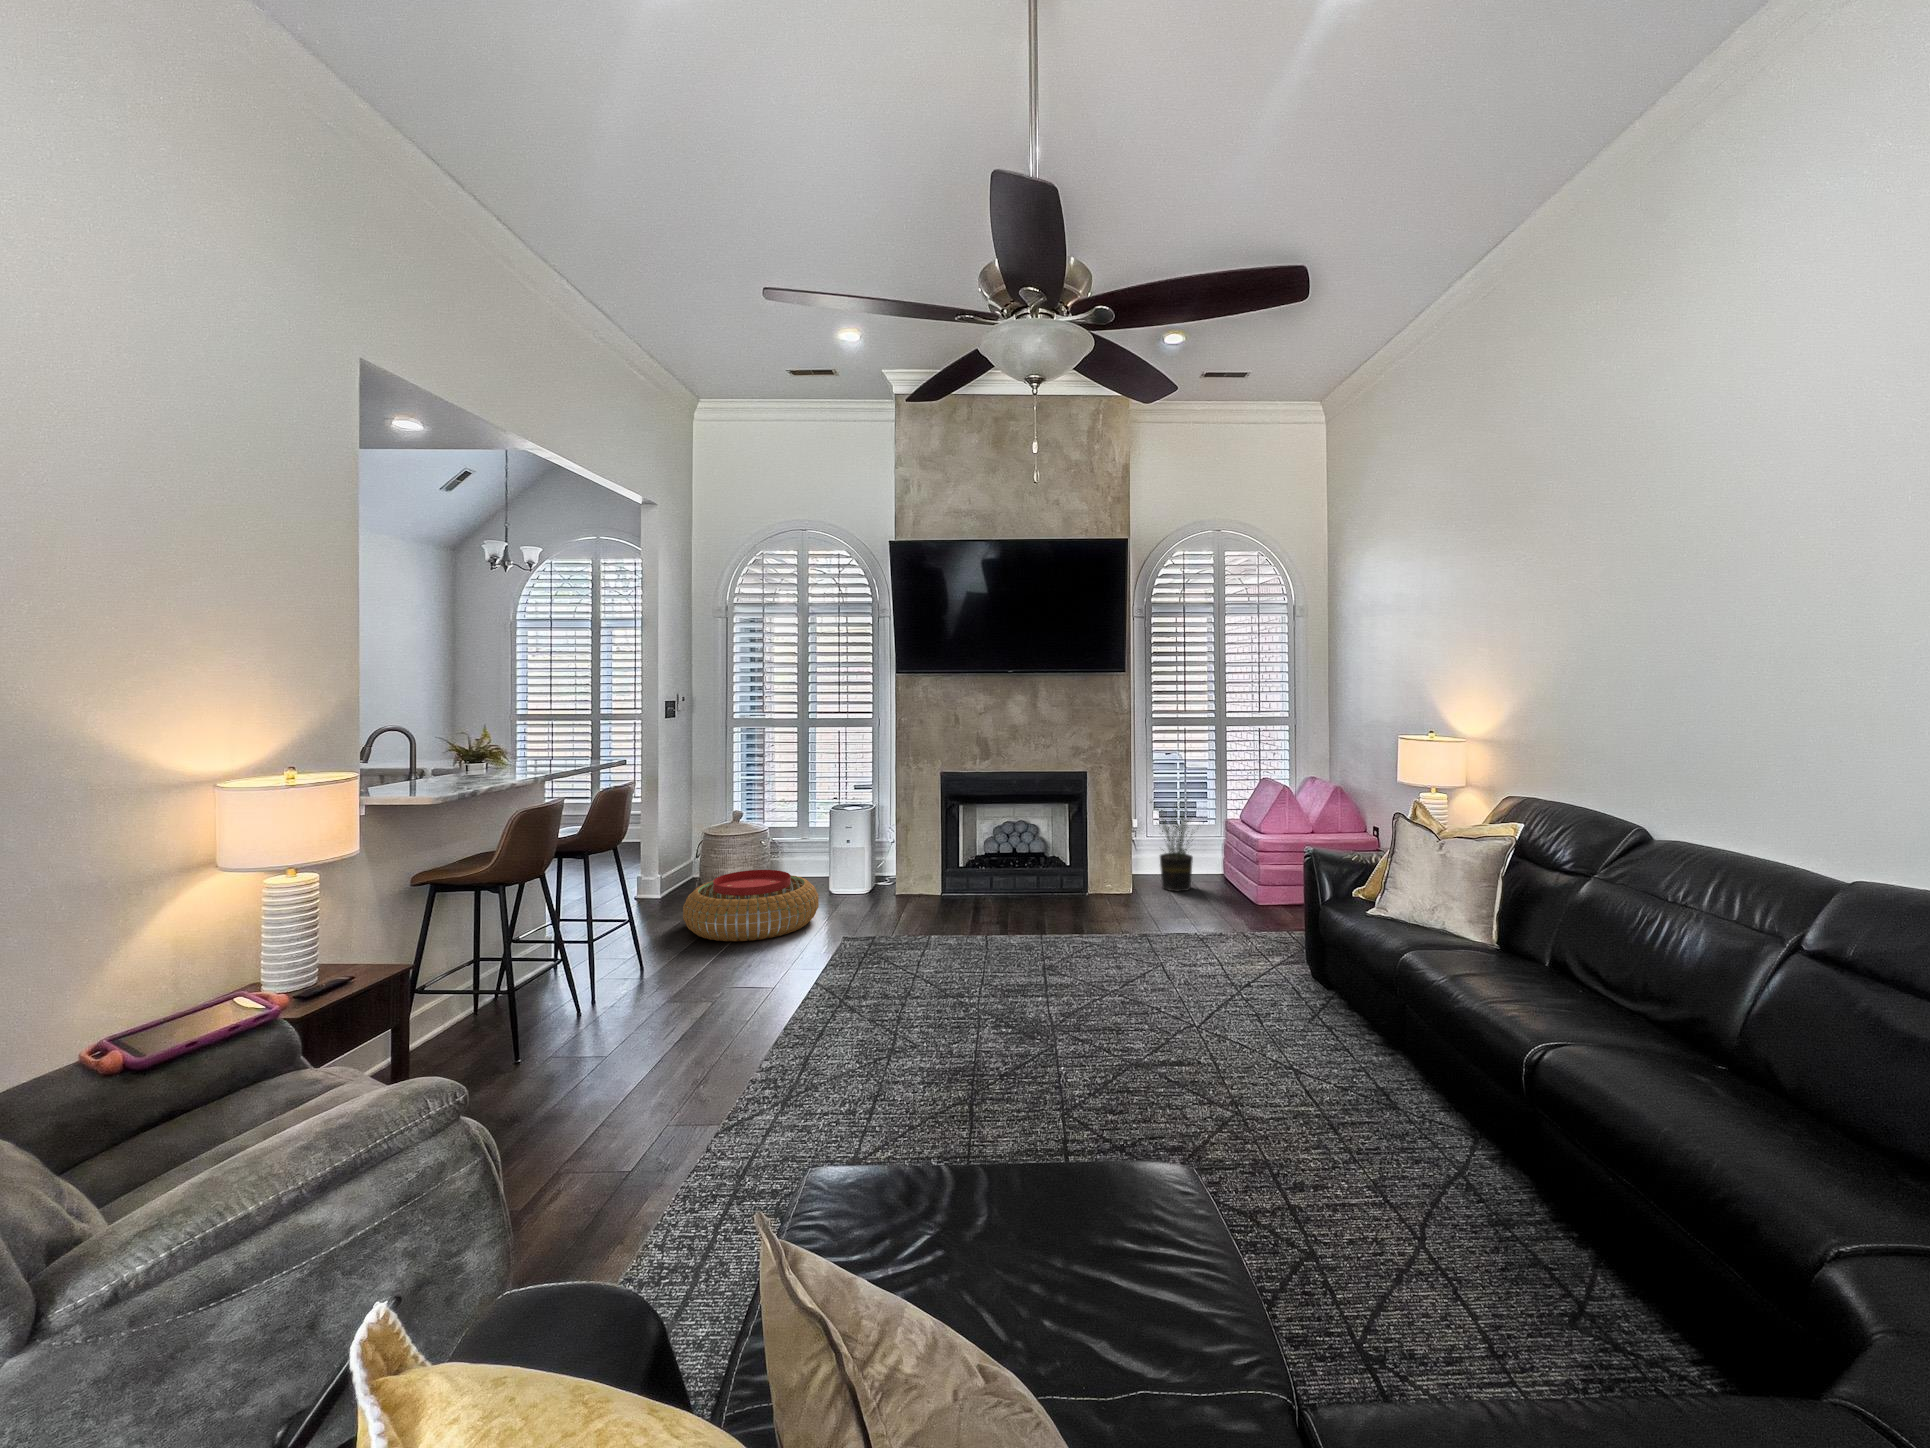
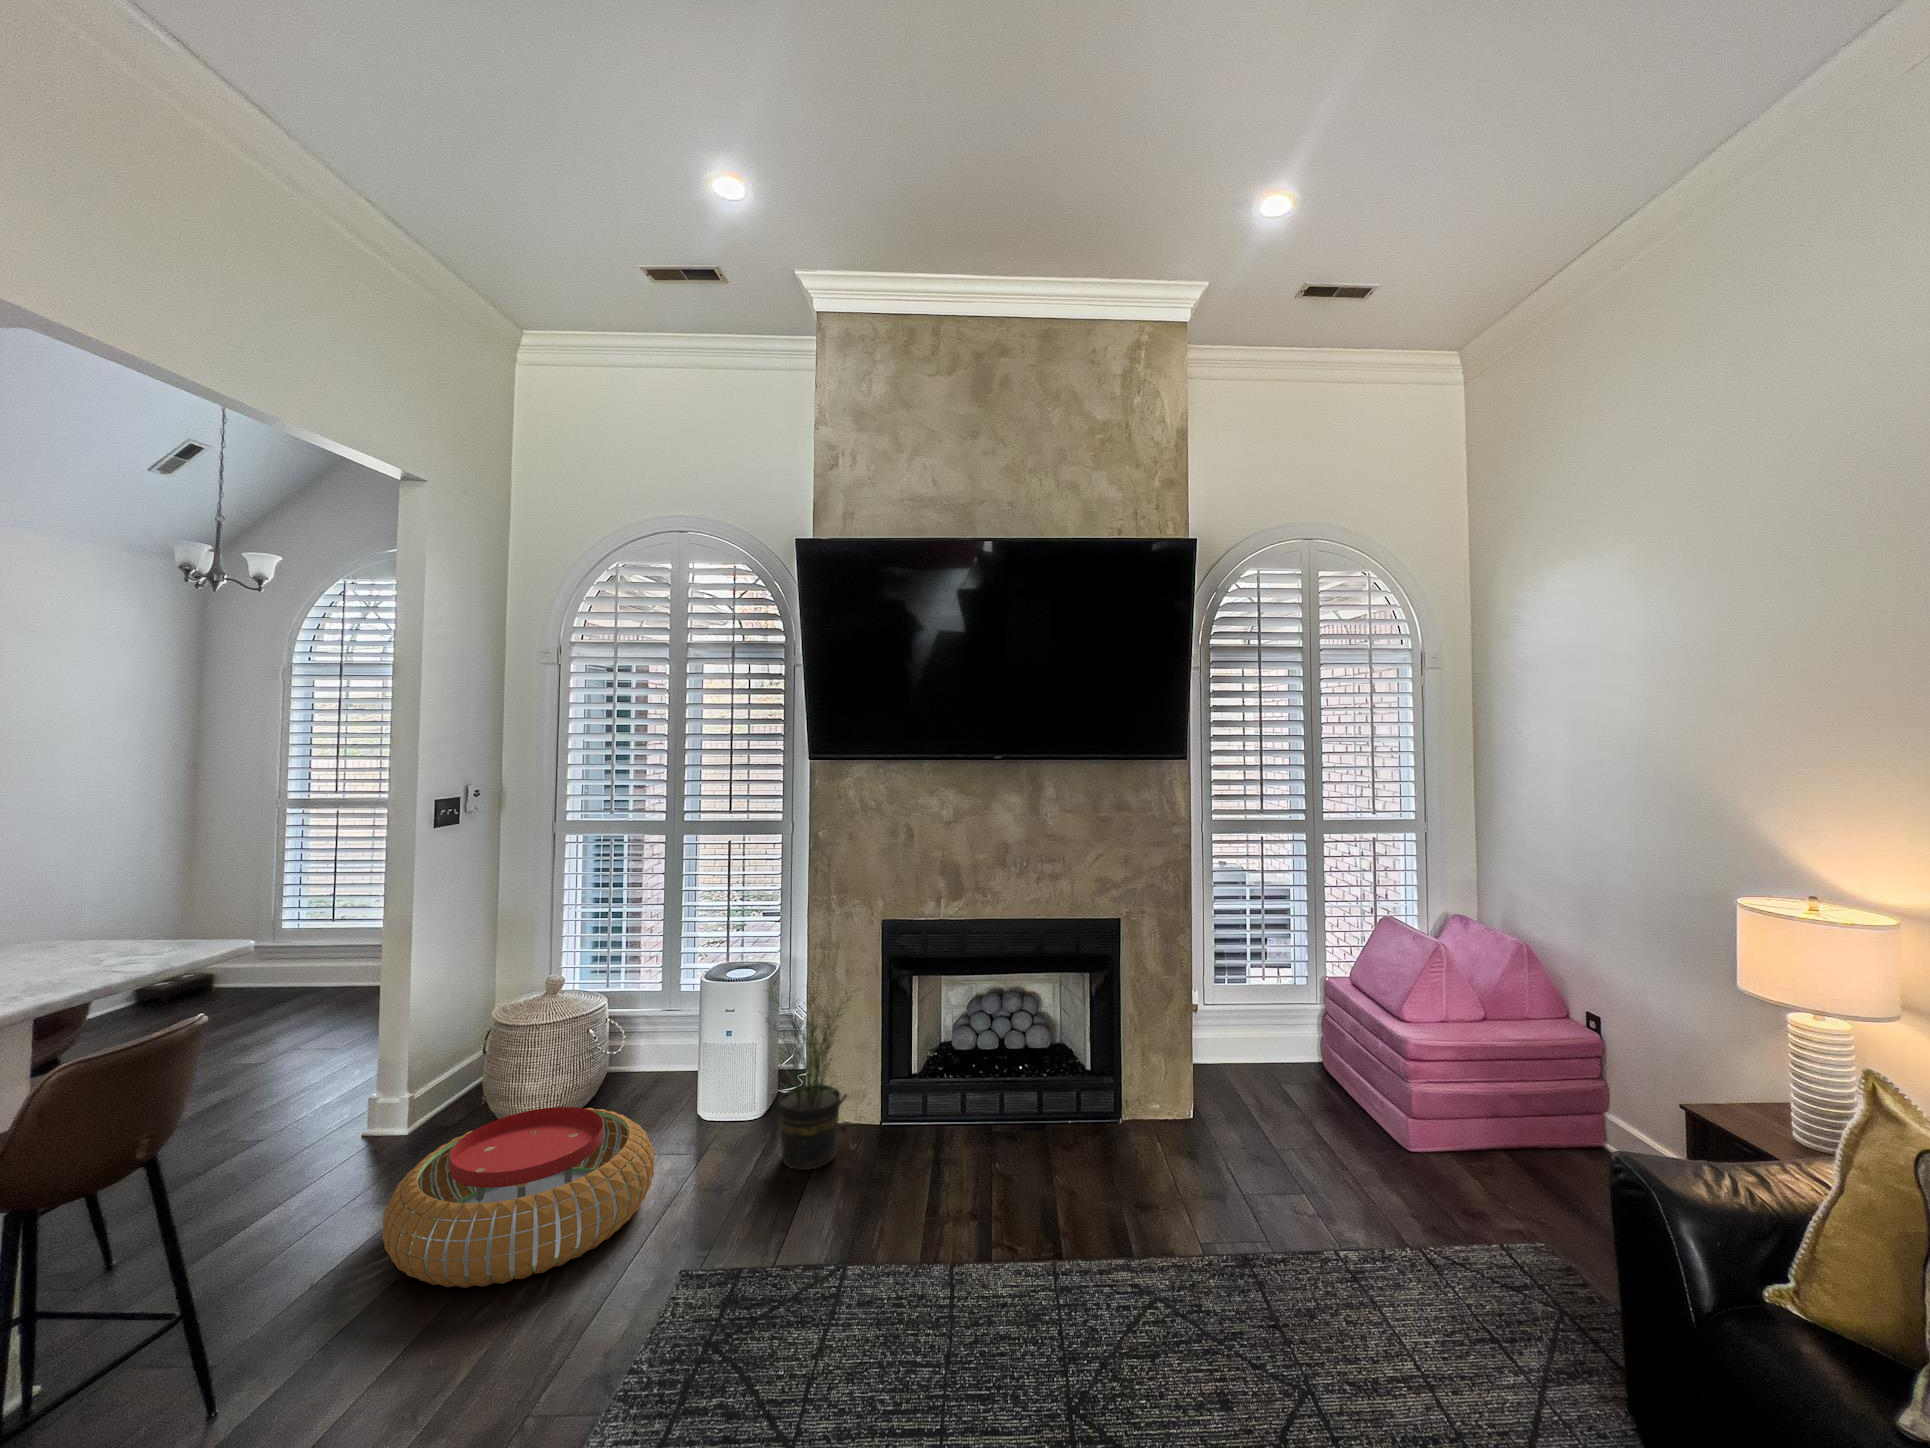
potted plant: present [1151,797,1194,891] -> present [766,976,861,1170]

